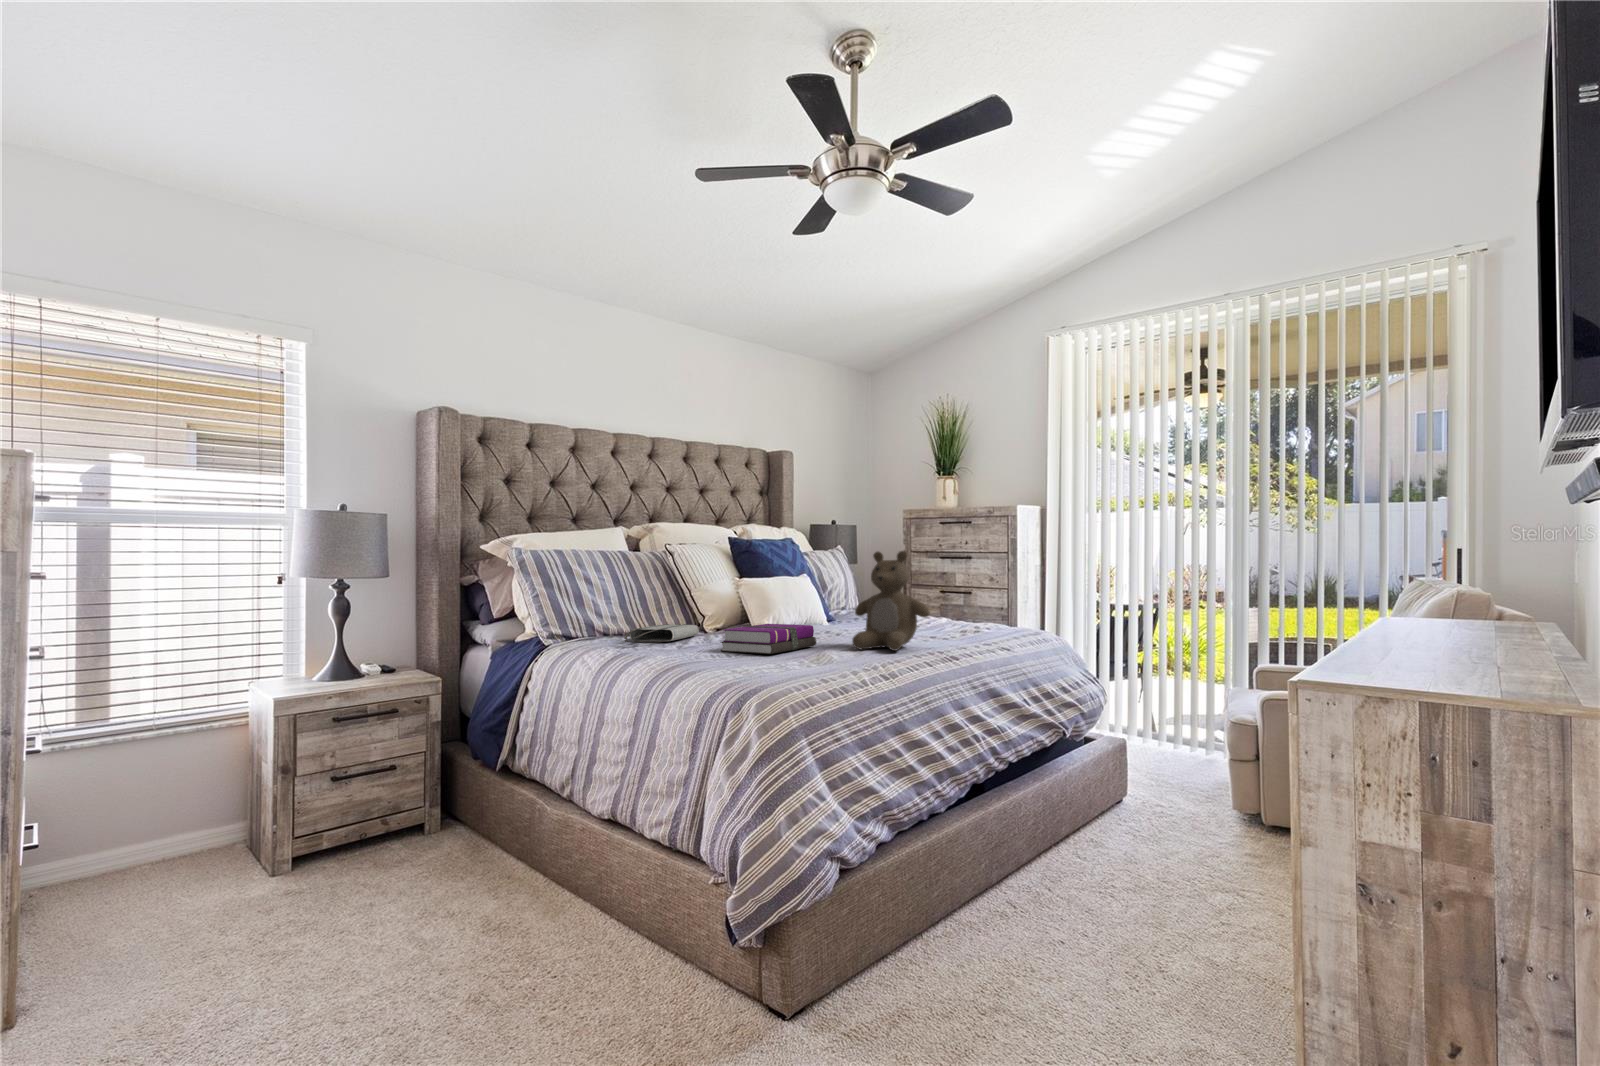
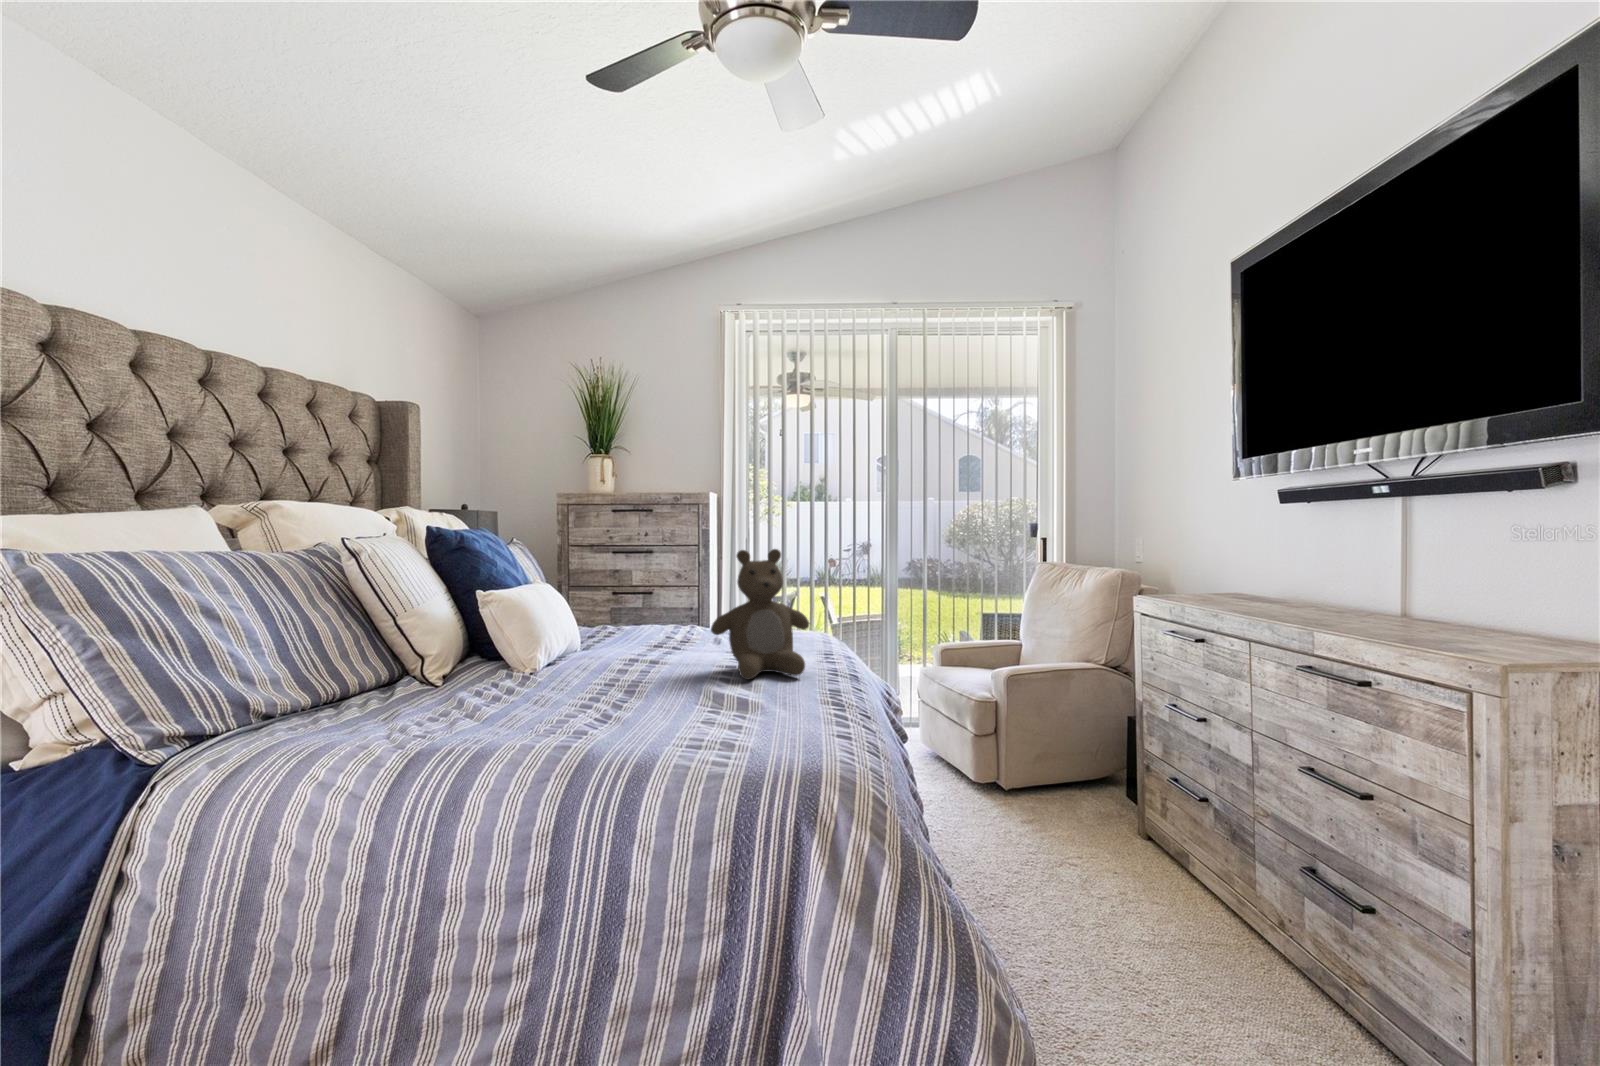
tote bag: present [624,624,699,642] -> none [350,674,451,725]
hardback book: present [721,624,816,654] -> none [581,655,685,714]

